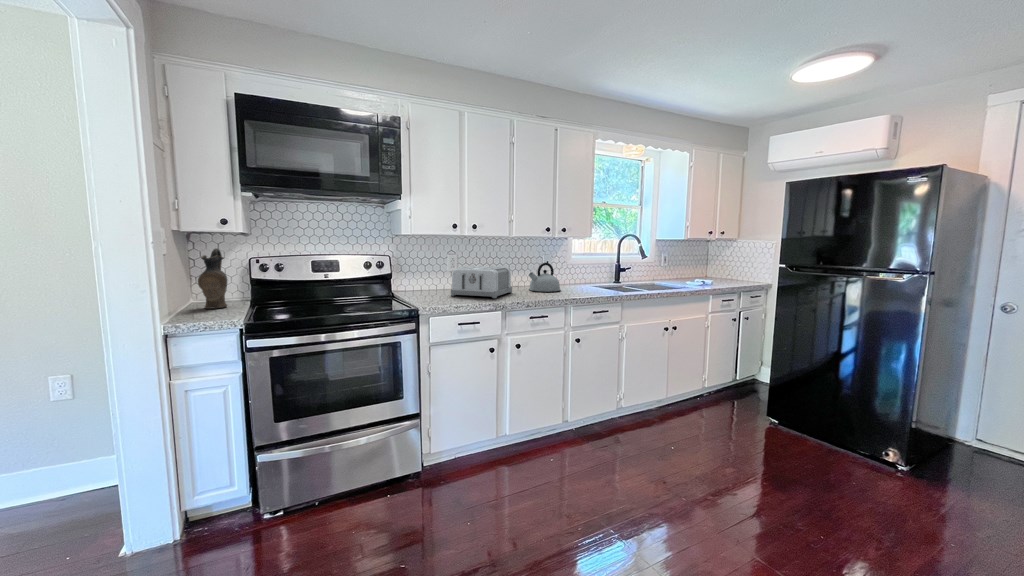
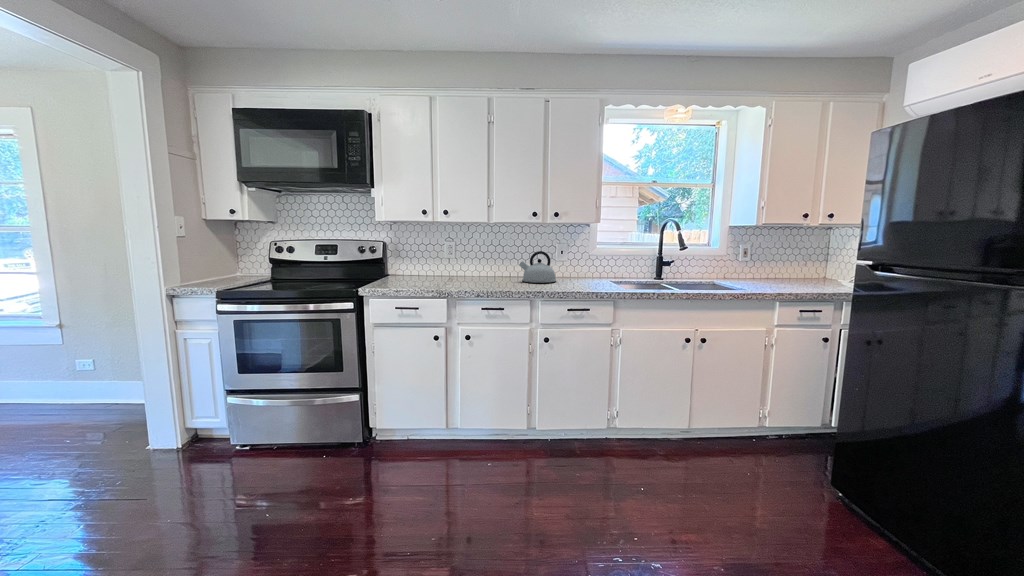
ceramic pitcher: present [198,248,227,309] -> none [226,234,251,280]
toaster: present [451,266,512,298] -> none [430,253,496,286]

